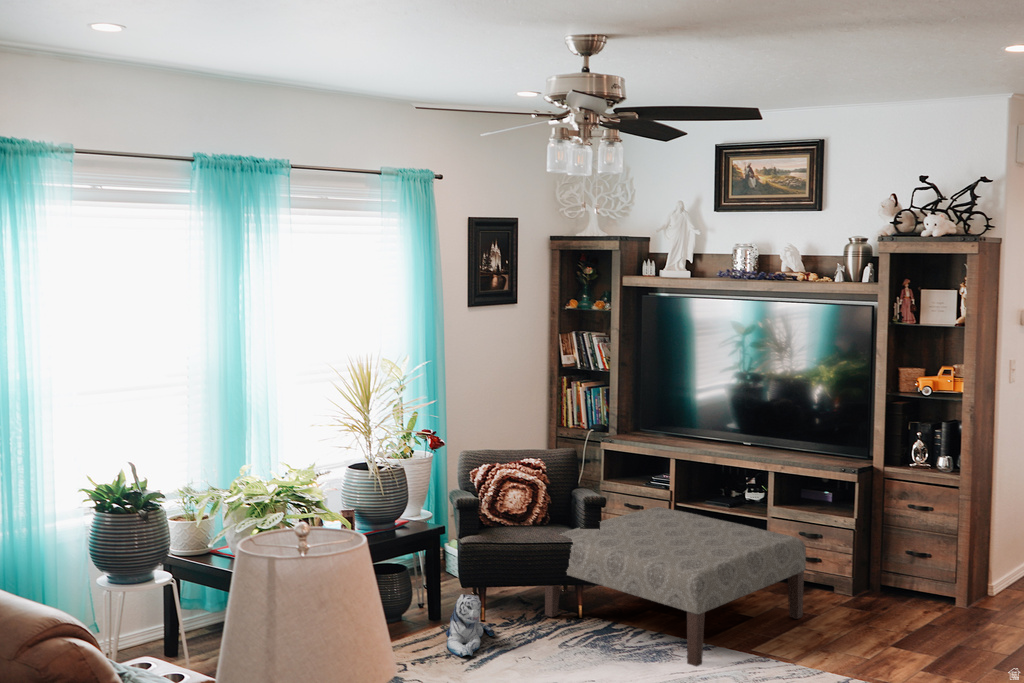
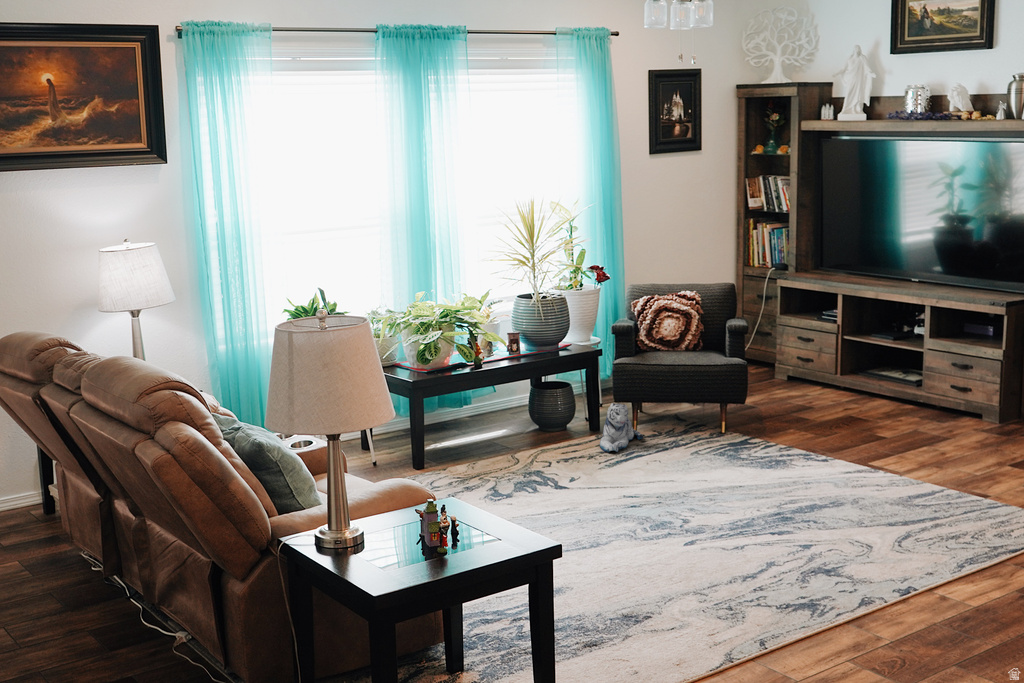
ottoman: present [545,507,806,666] -> none [692,338,936,468]

